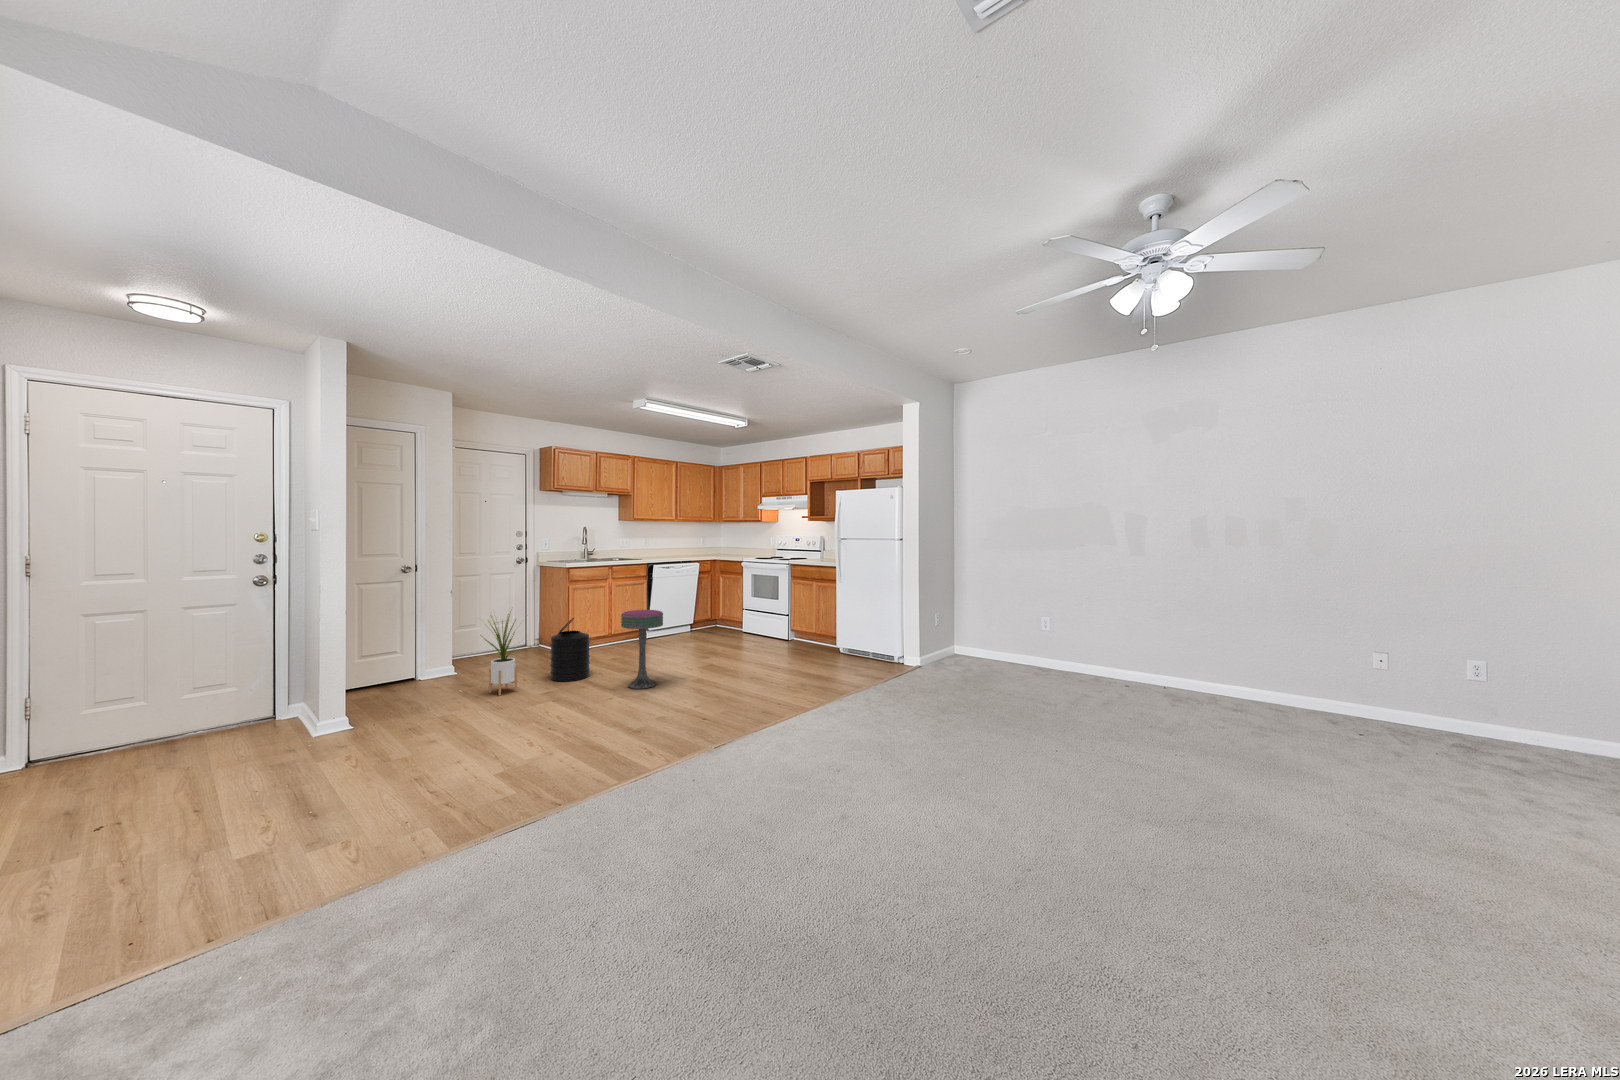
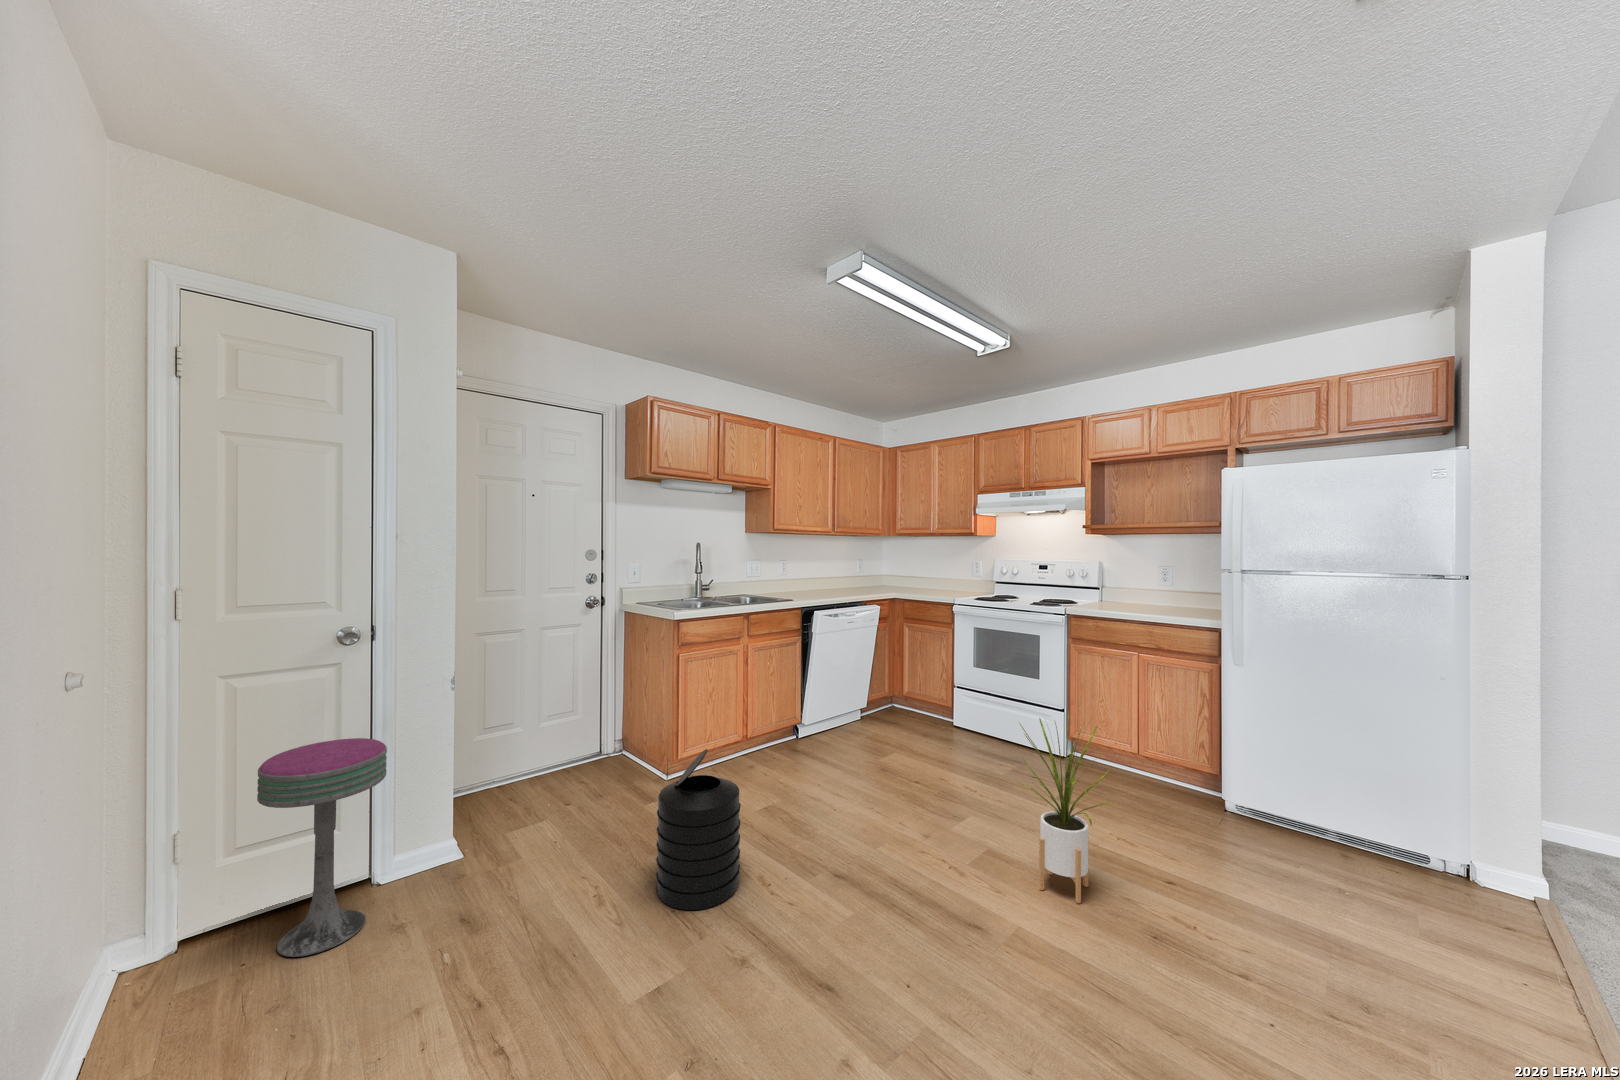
bar stool: present [621,610,663,689] -> present [257,738,387,957]
house plant: present [482,611,518,695] -> present [1020,714,1113,903]

